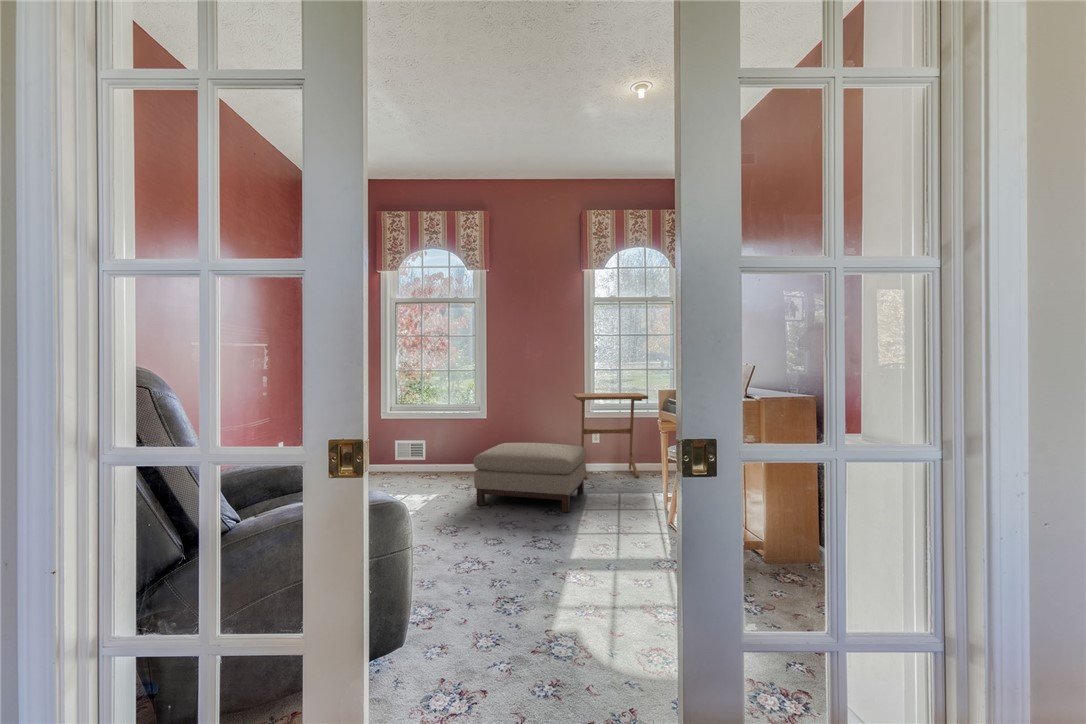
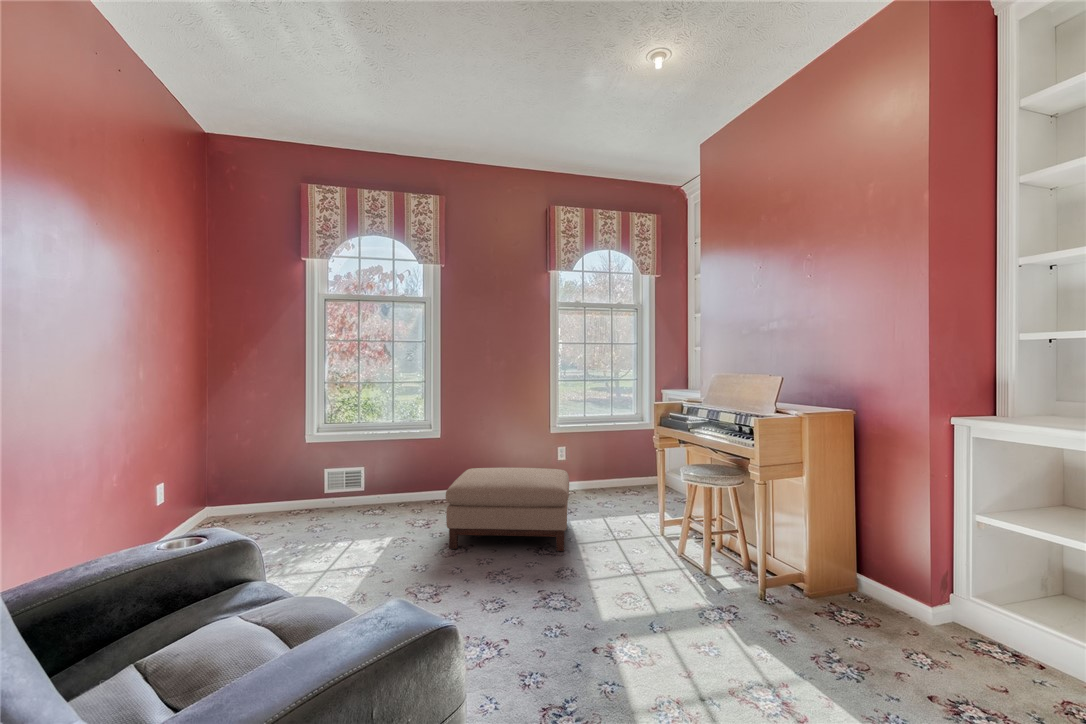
side table: present [574,393,648,478] -> none [539,406,626,503]

